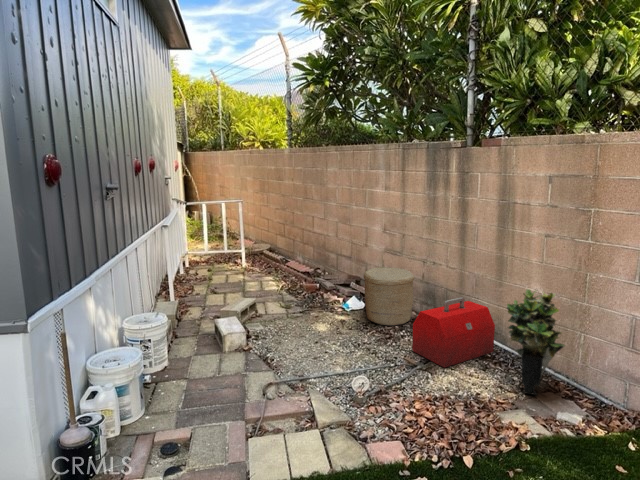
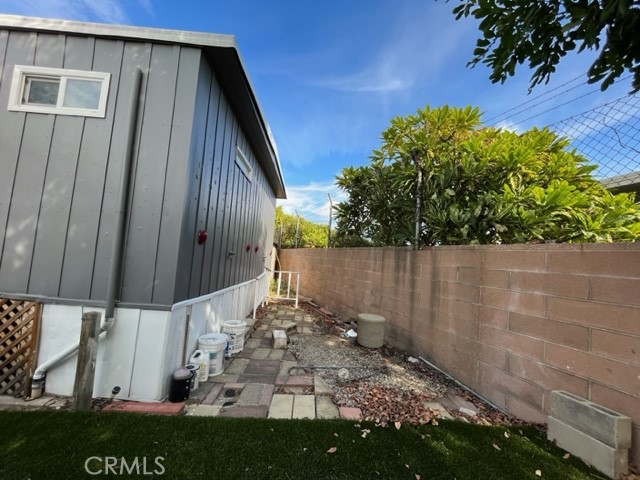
potted plant: present [507,289,565,395] -> none [431,330,467,397]
toolbox: present [412,298,495,368] -> none [379,333,429,374]

